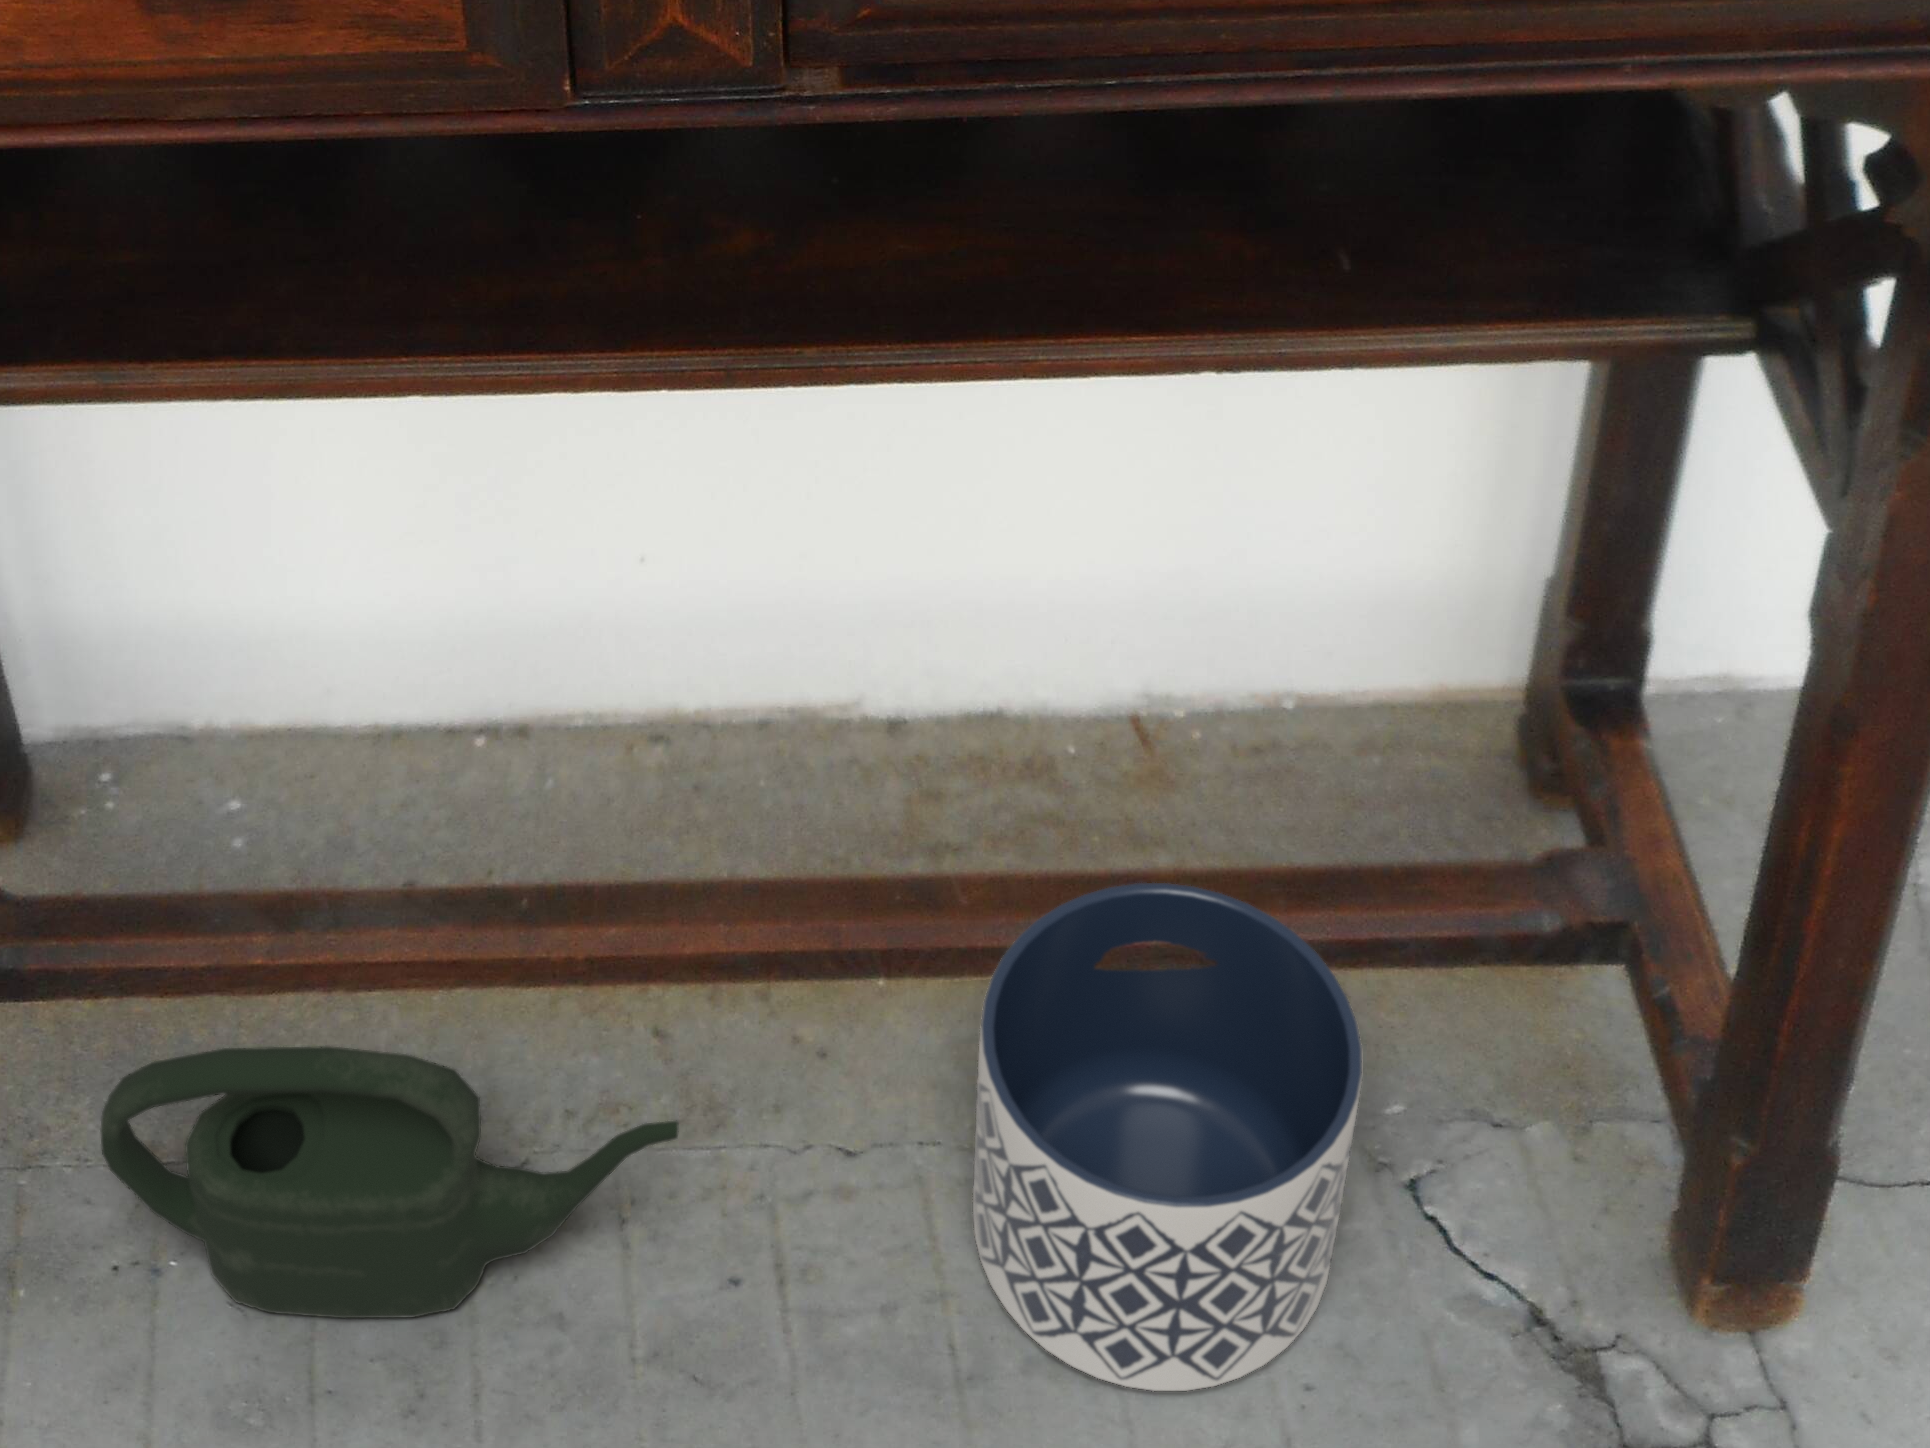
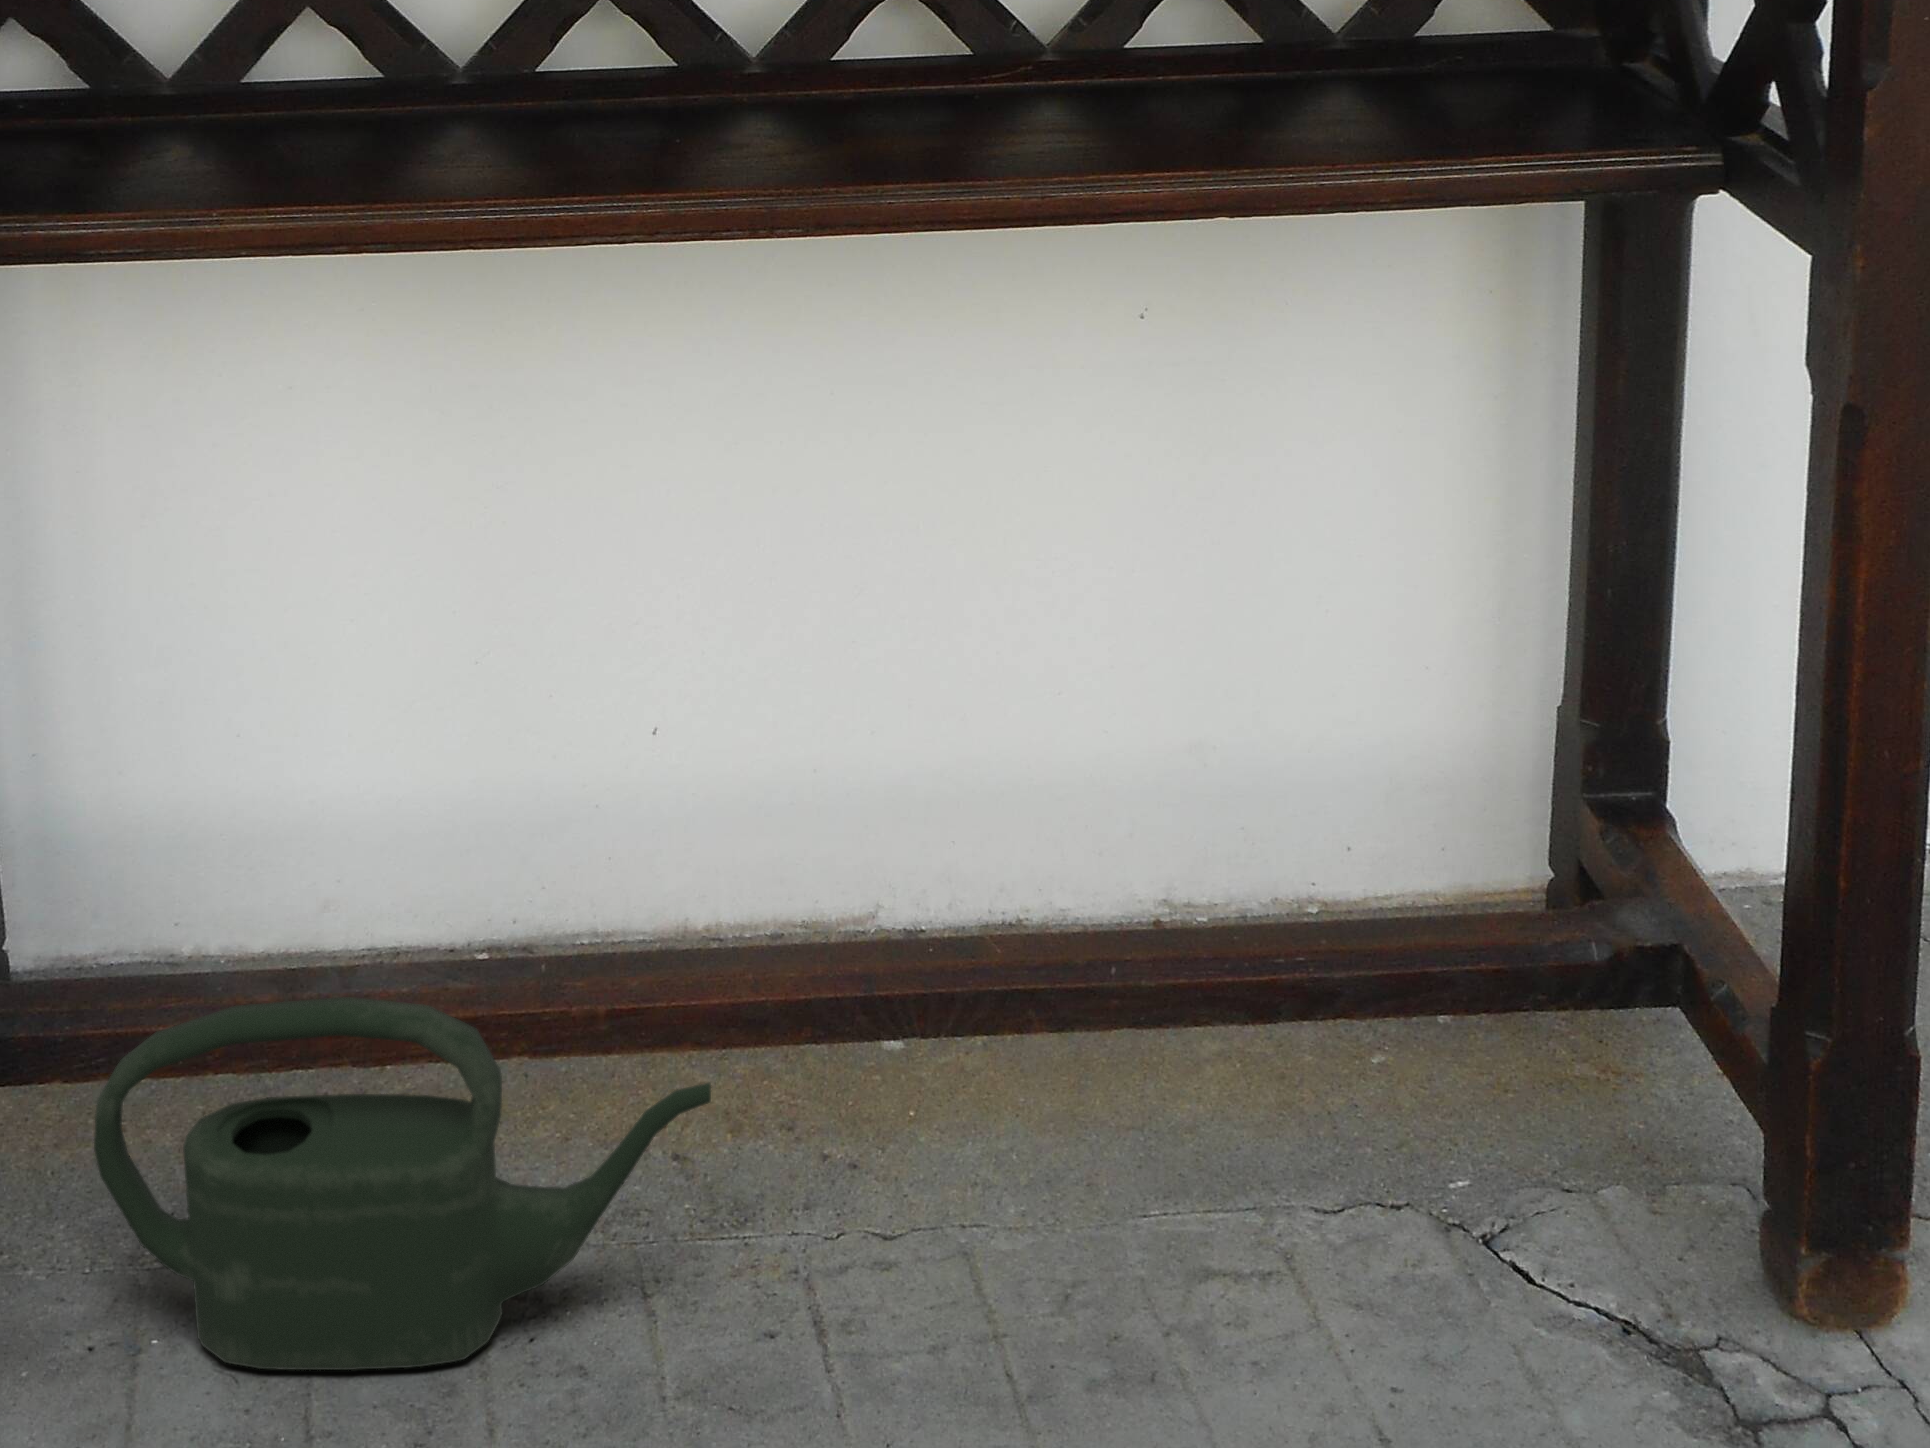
planter: present [973,883,1362,1391] -> none [1021,877,1417,1388]

